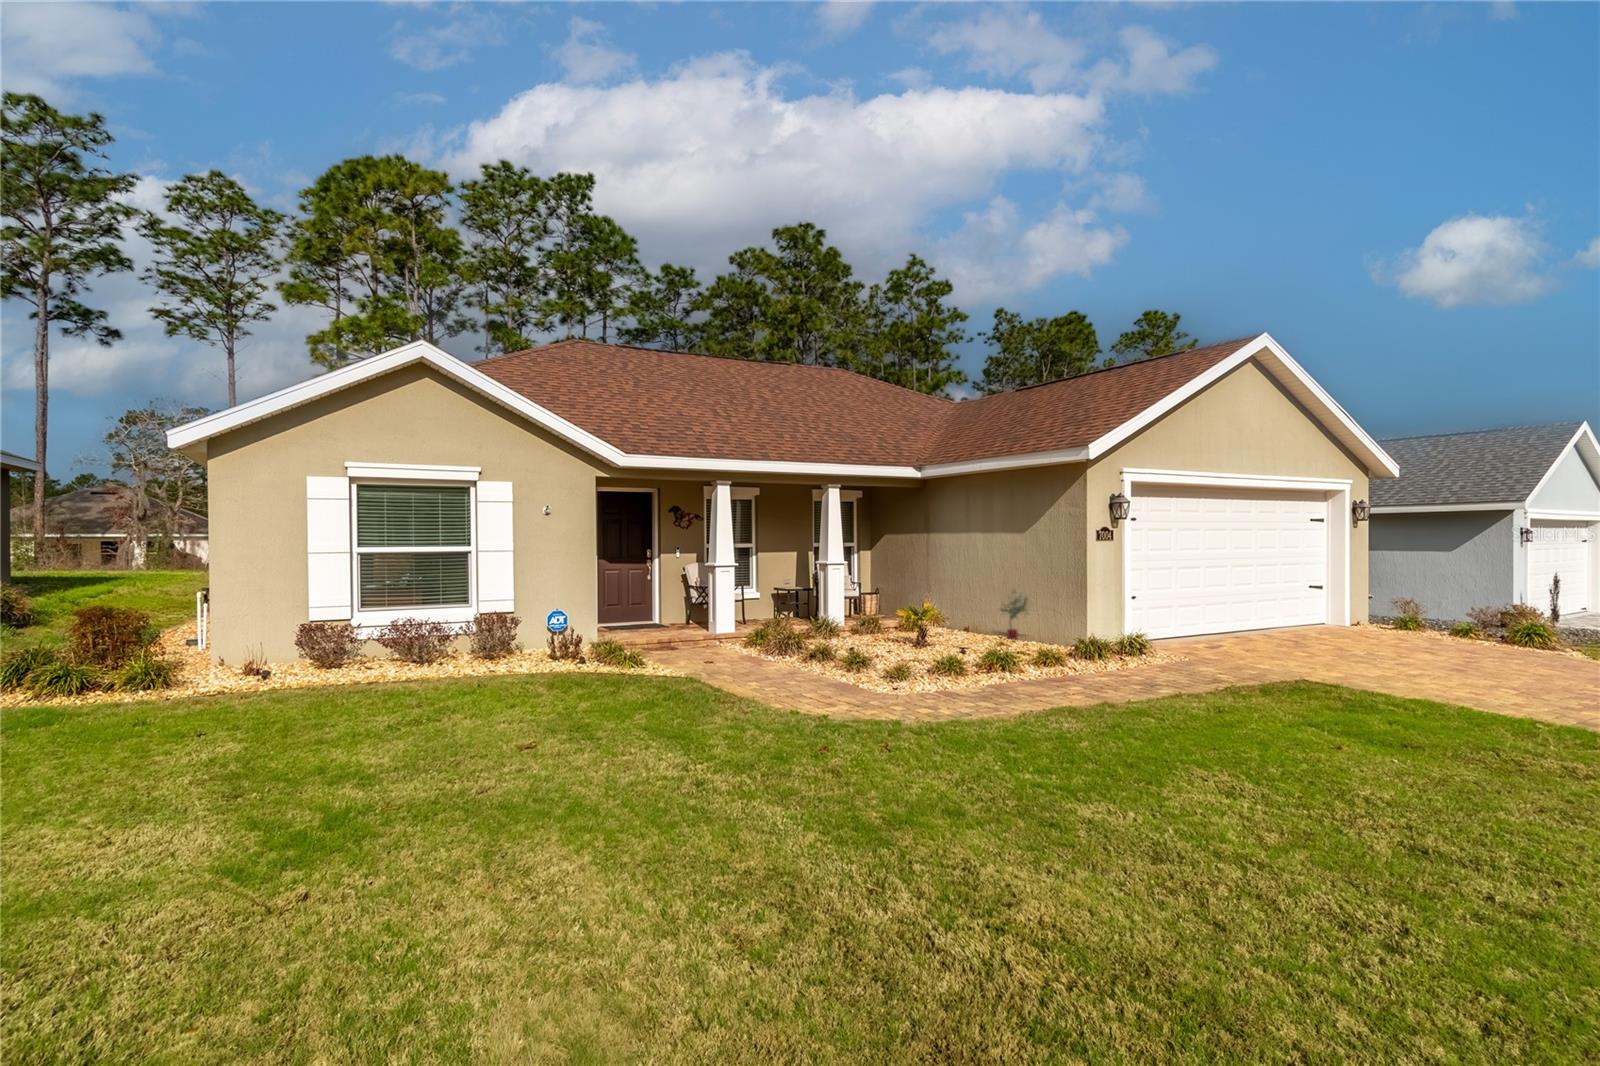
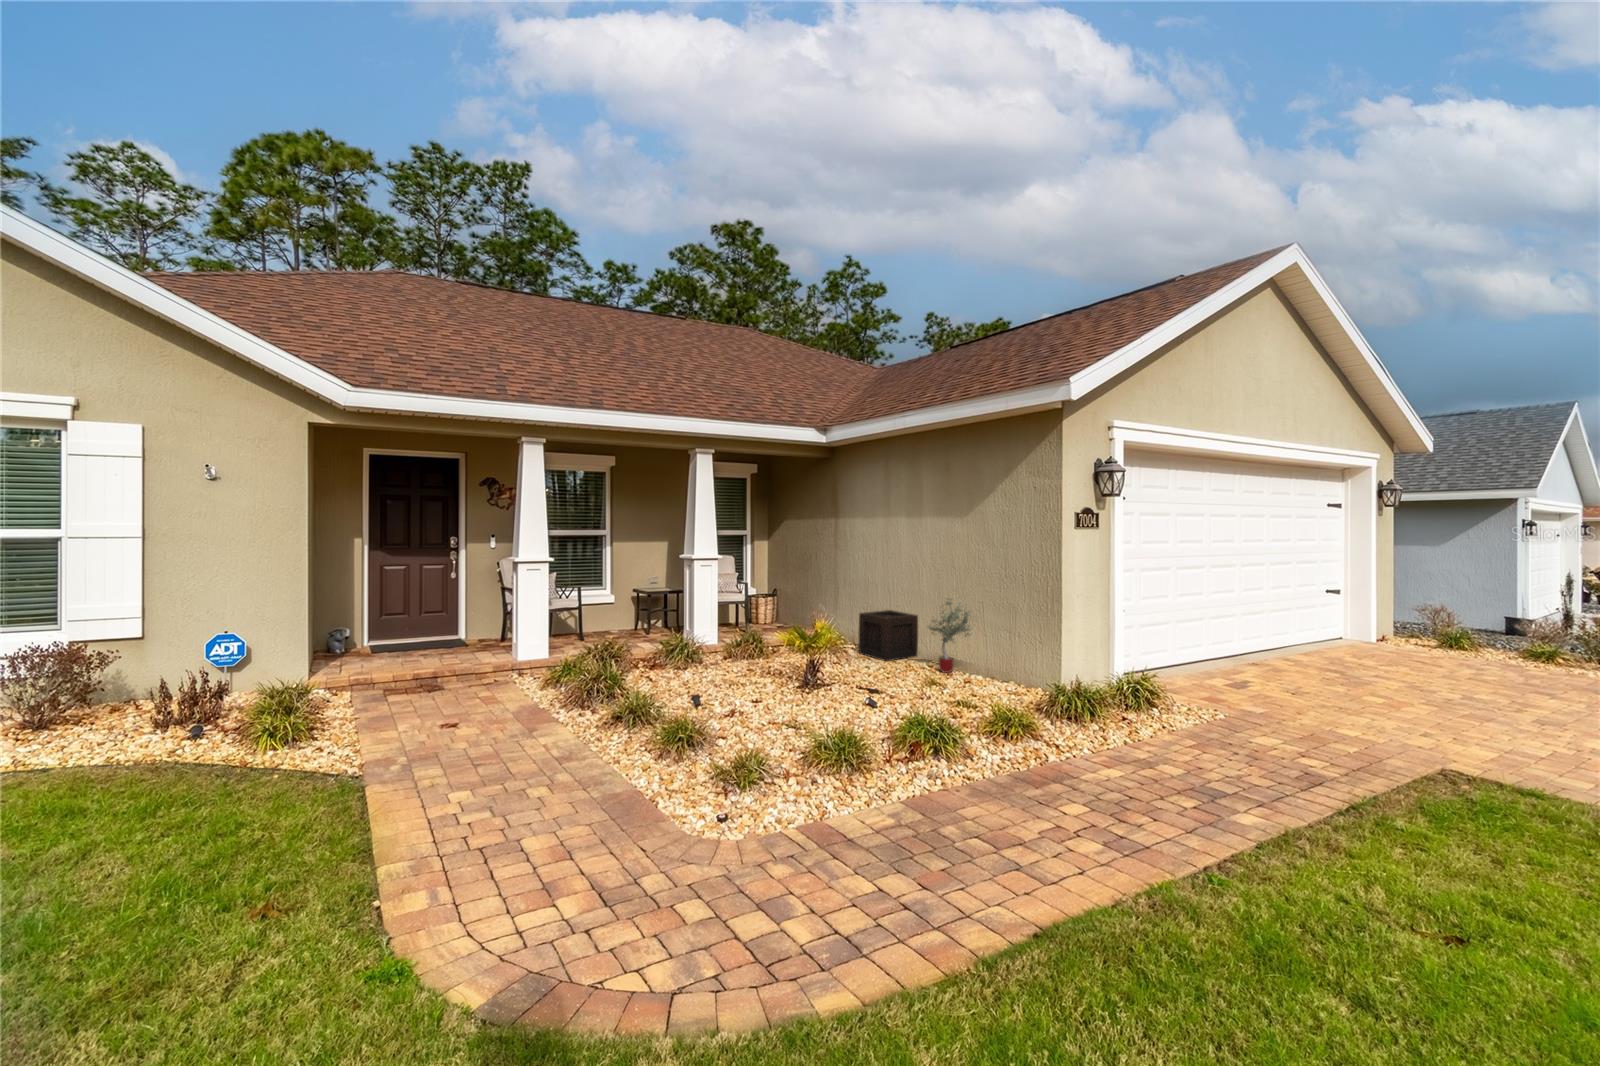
wooden crate: none [949,600,992,634] -> present [859,610,918,661]

